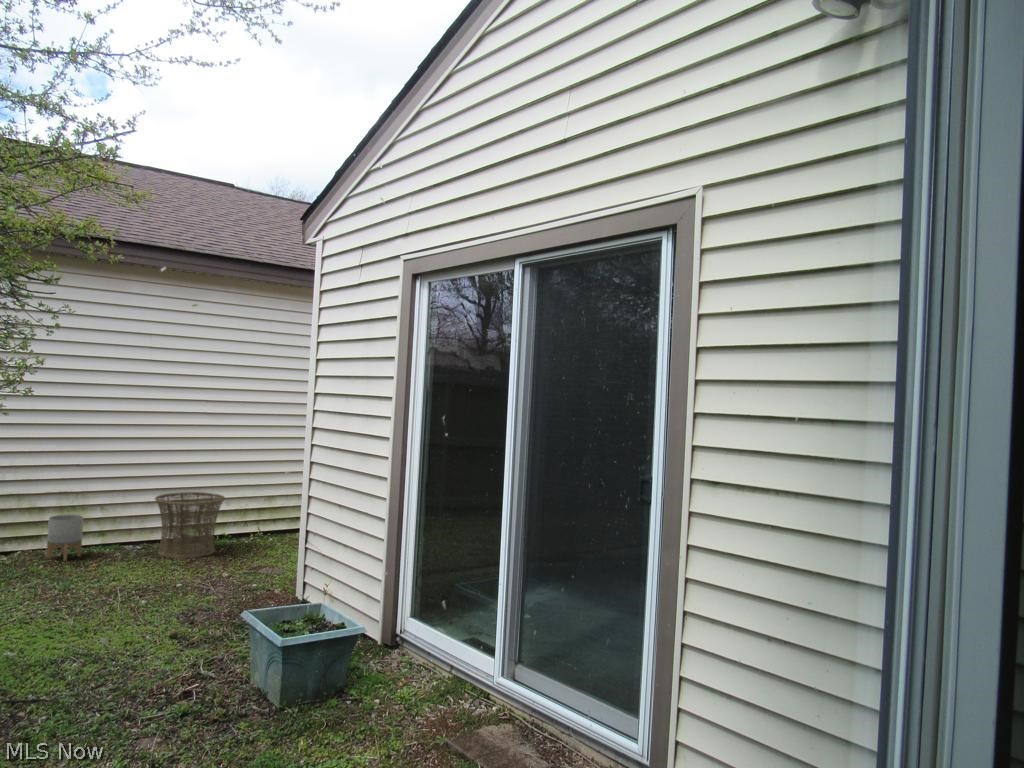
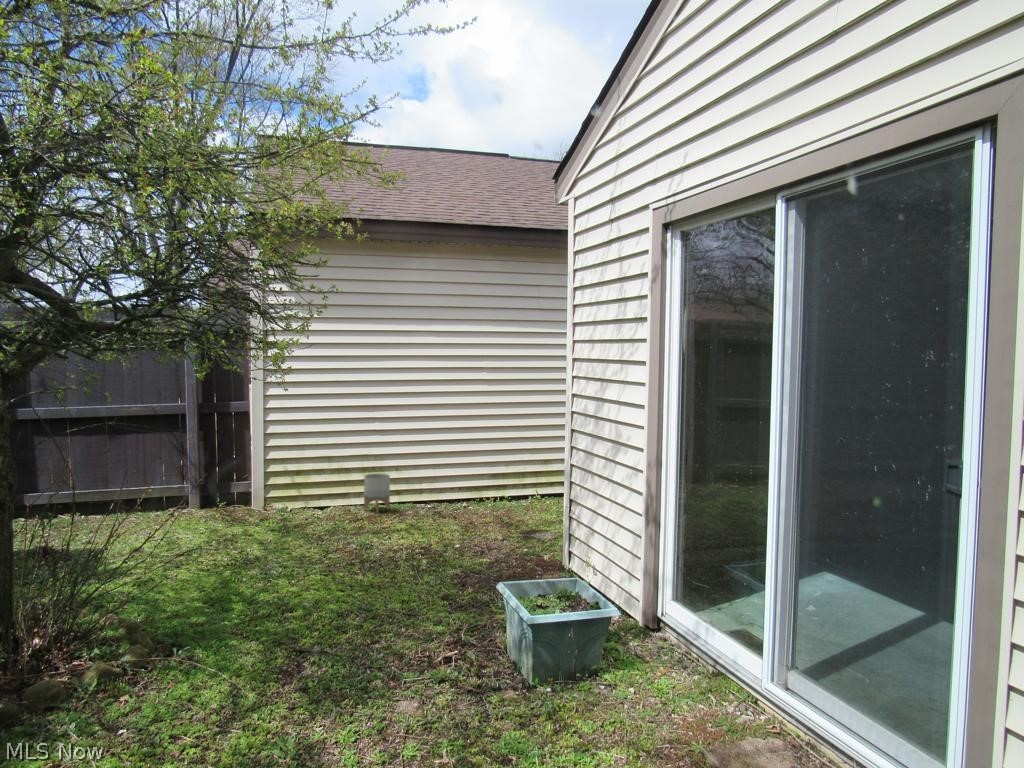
basket: present [155,492,225,558] -> none [444,457,502,516]

